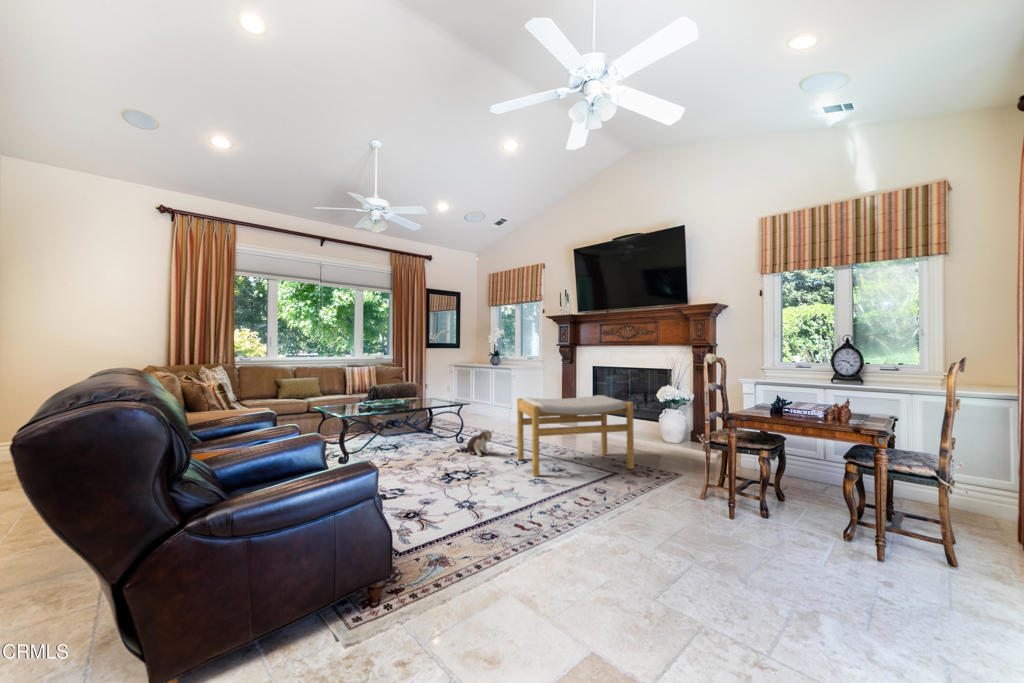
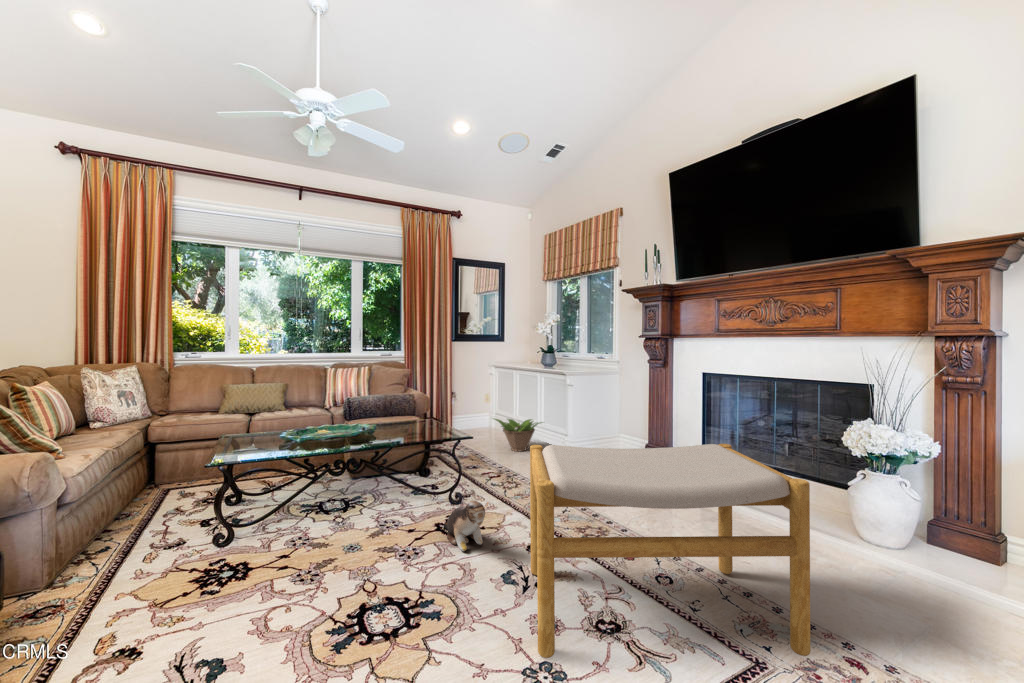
decorative plant: none [461,400,497,421] -> present [493,418,543,452]

